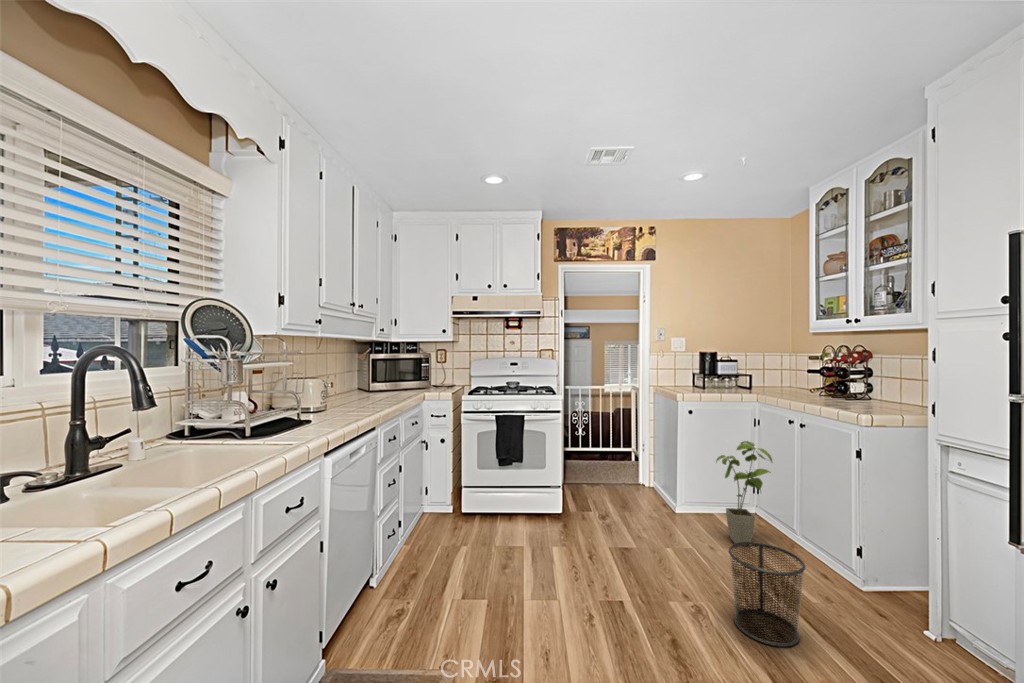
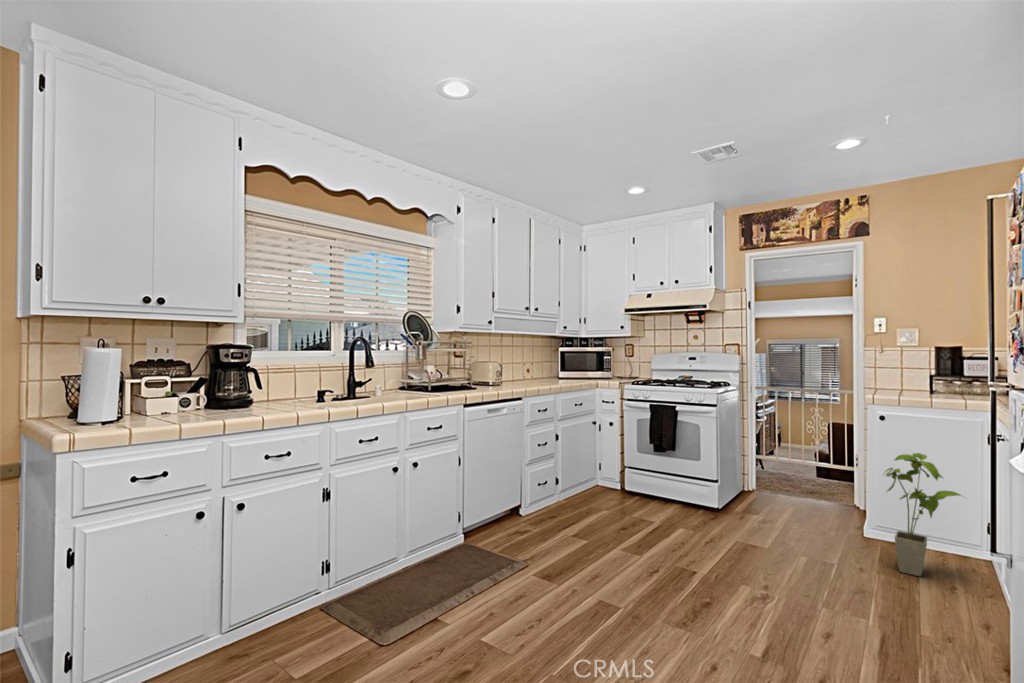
waste bin: present [728,542,806,646] -> none [783,537,861,635]

